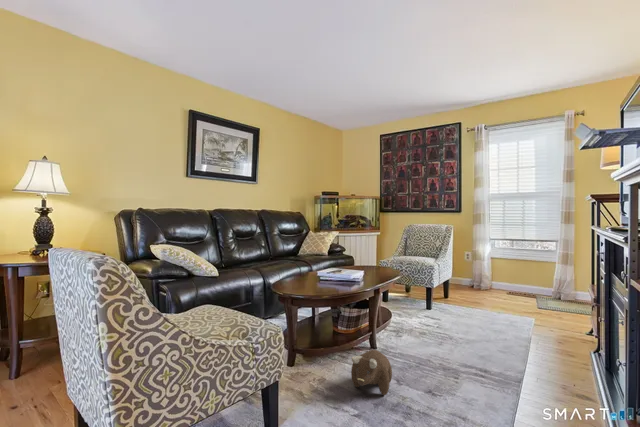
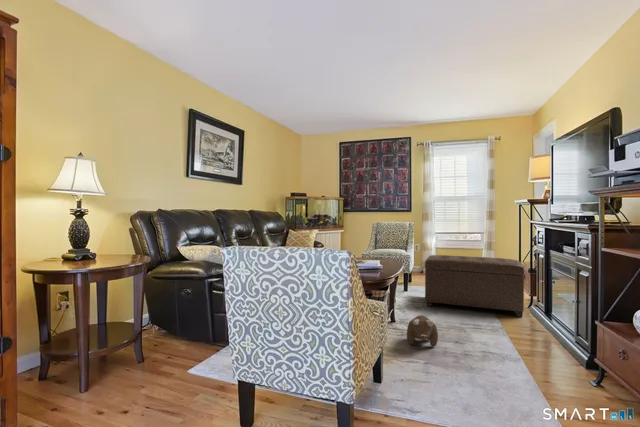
ottoman: none [431,268,571,365] -> present [425,255,524,317]

